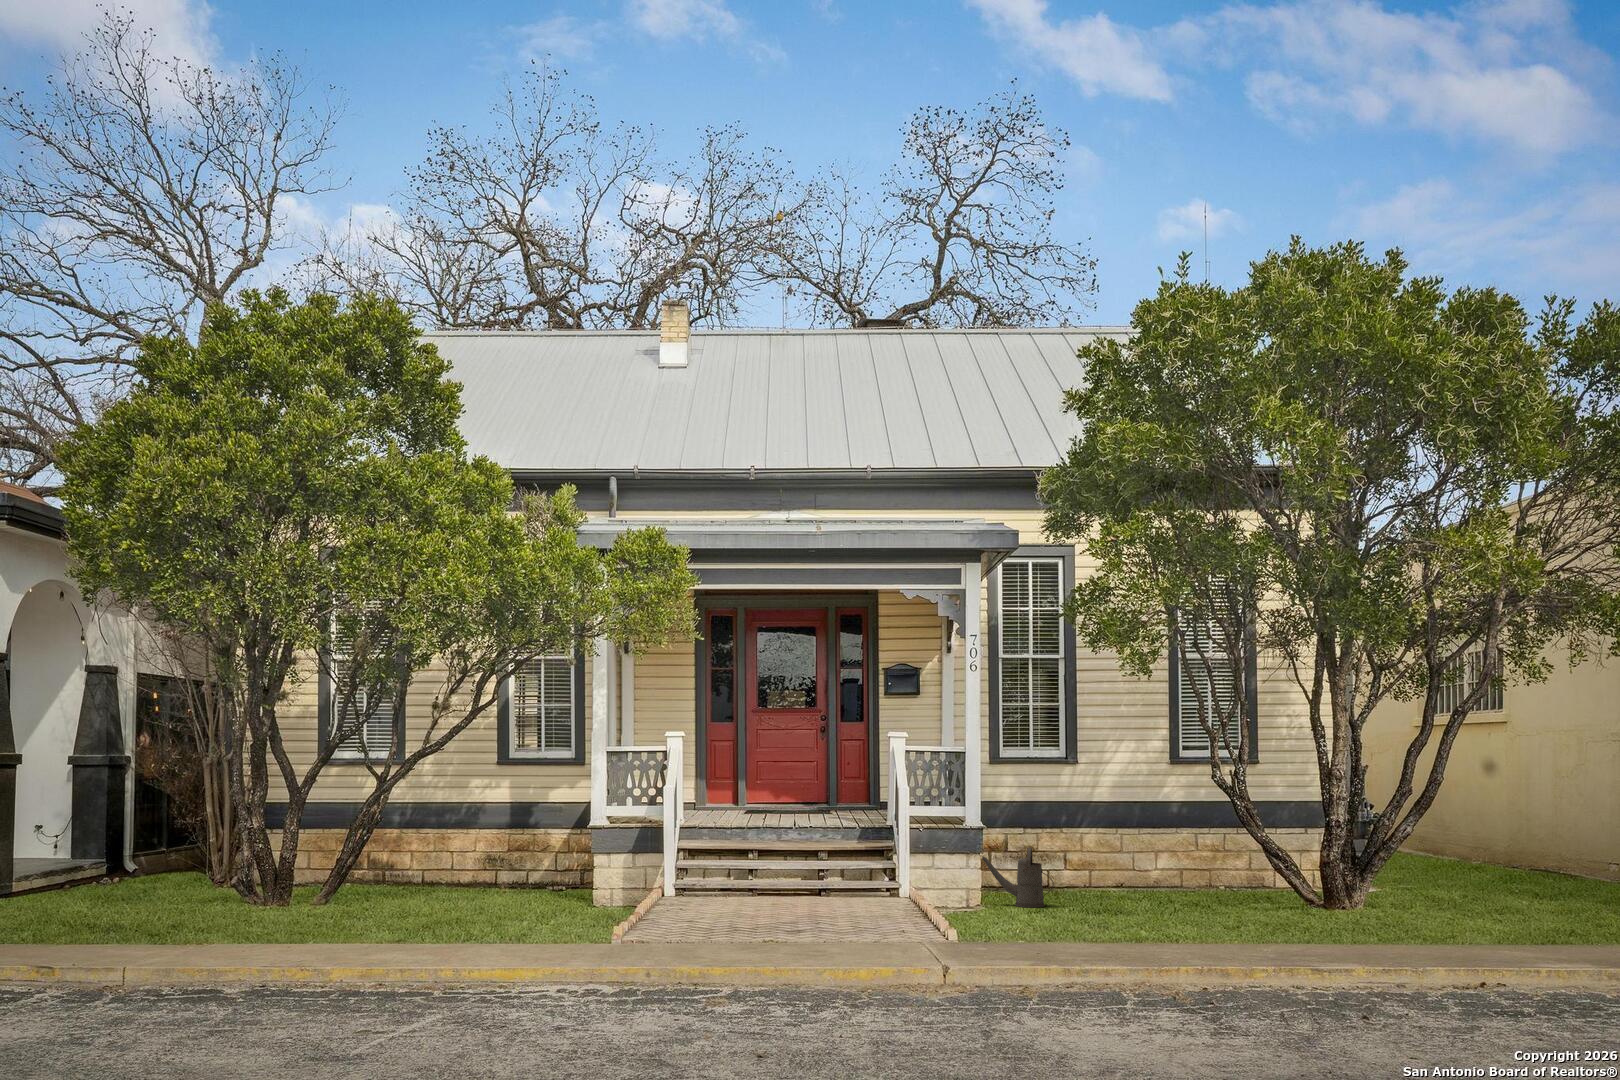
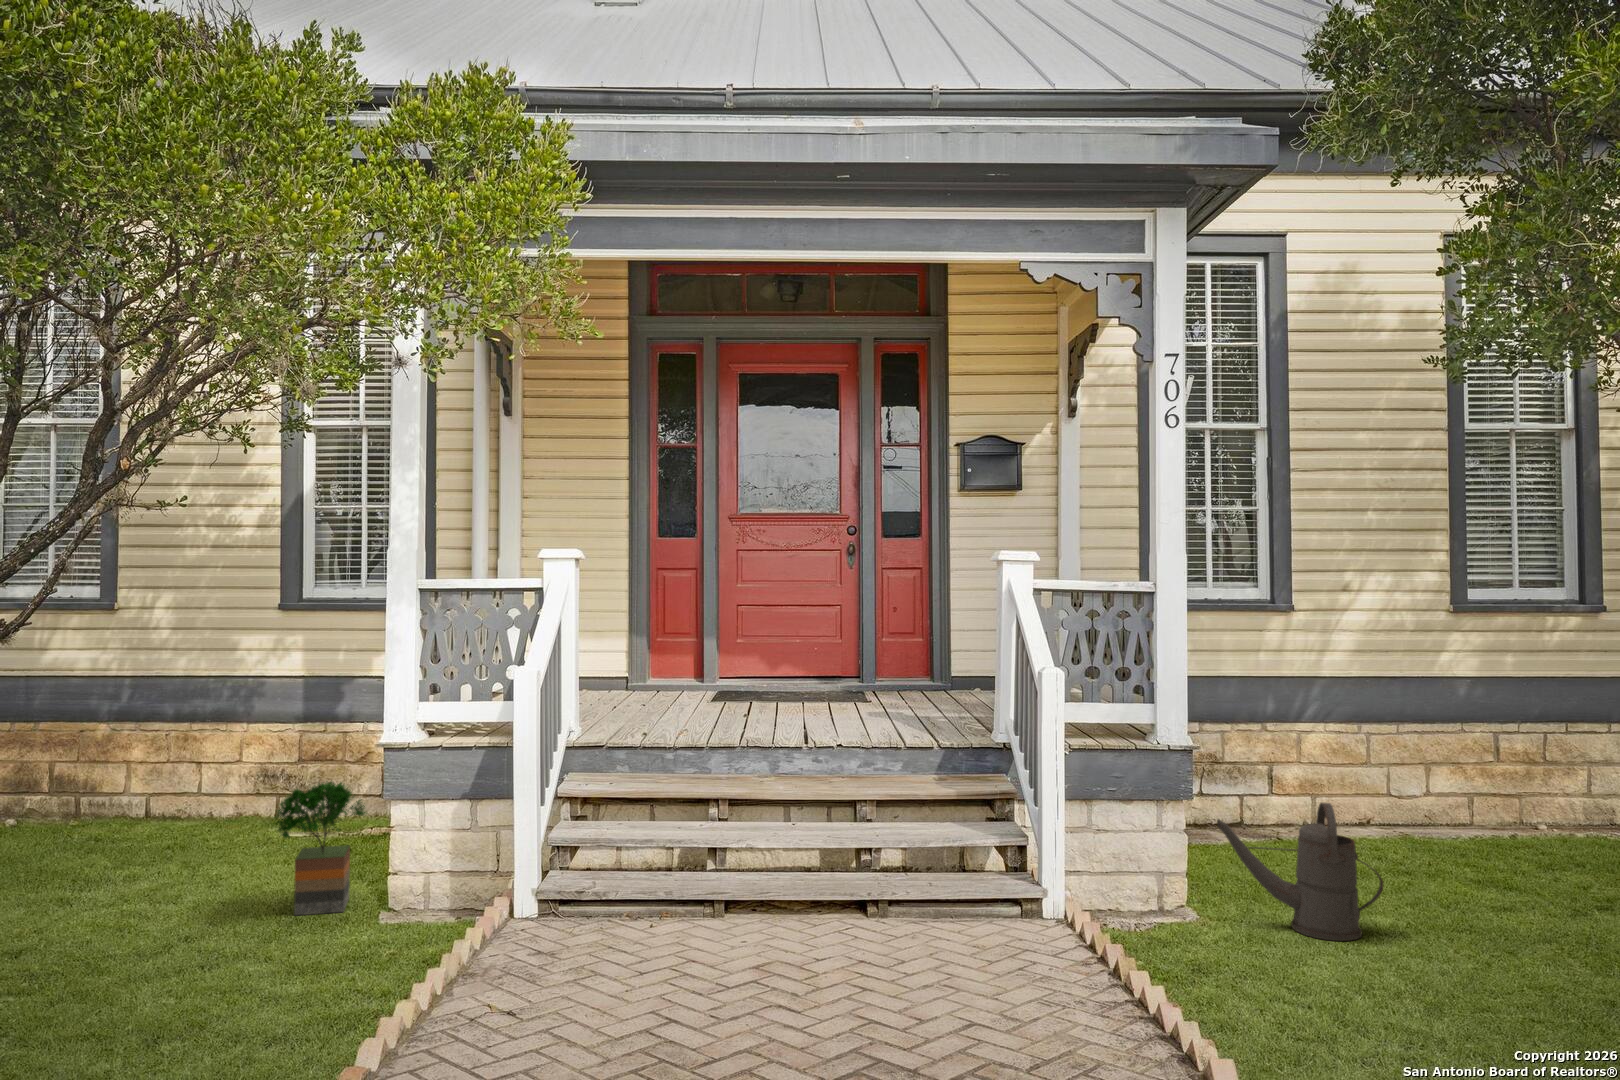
potted tree: none [549,841,593,901] -> present [276,782,367,916]

